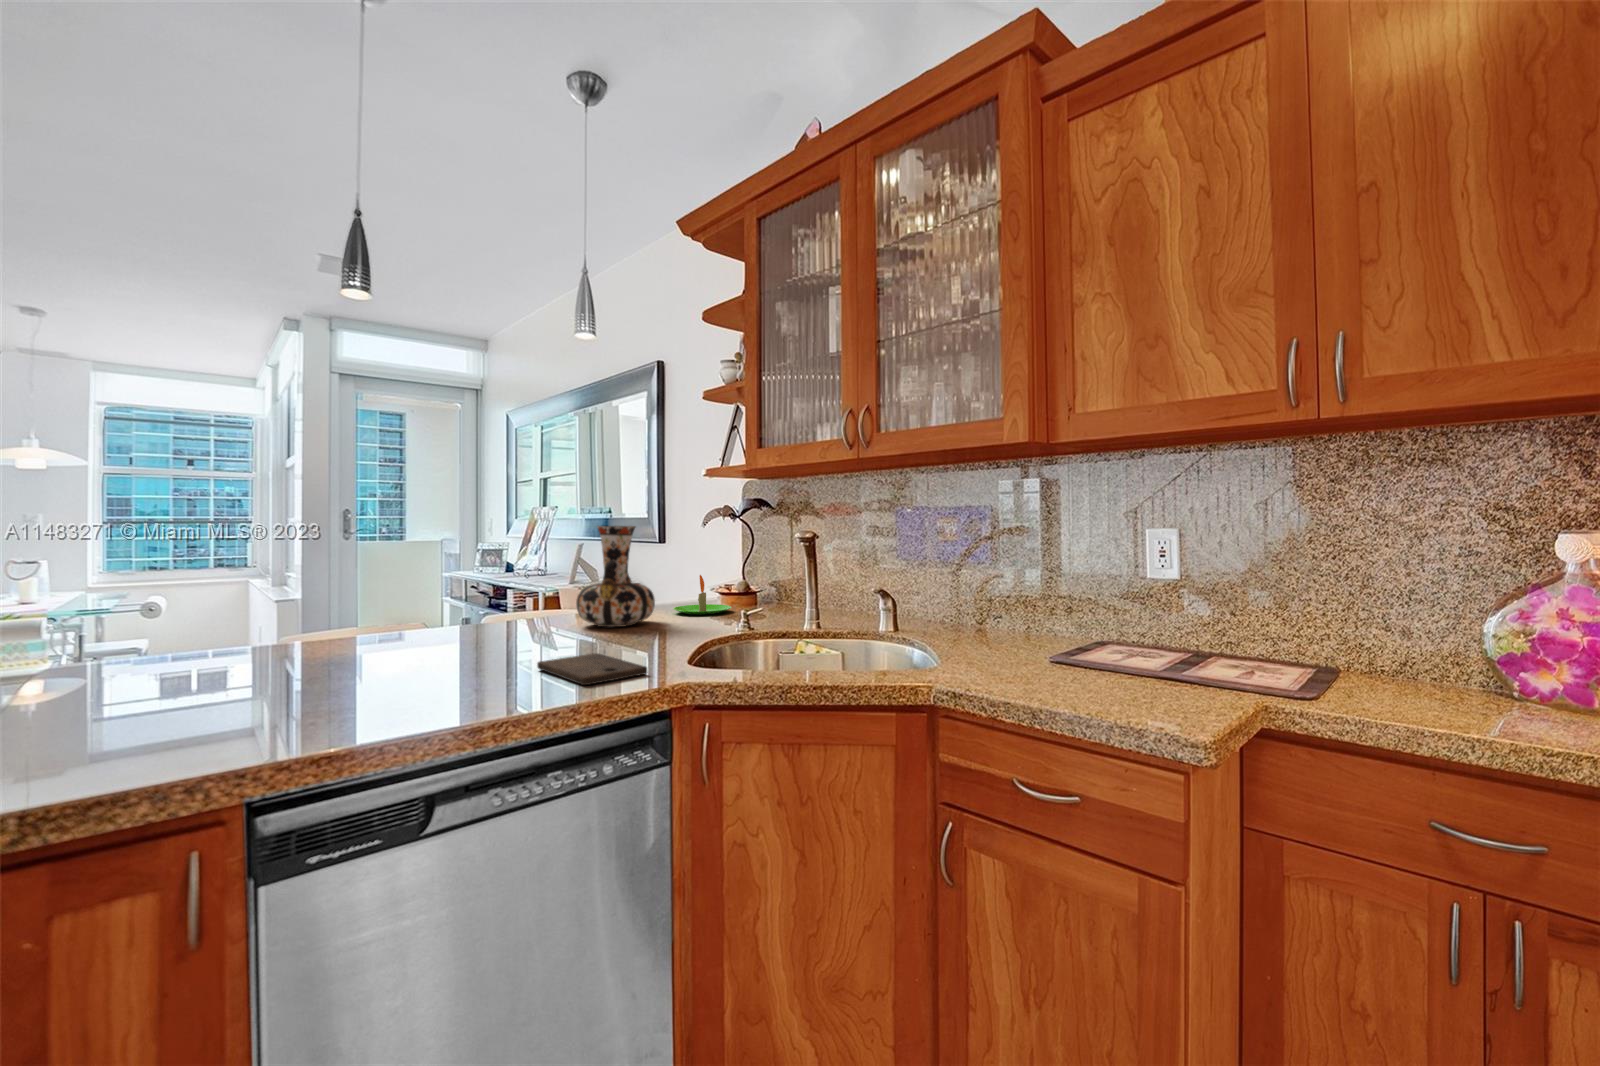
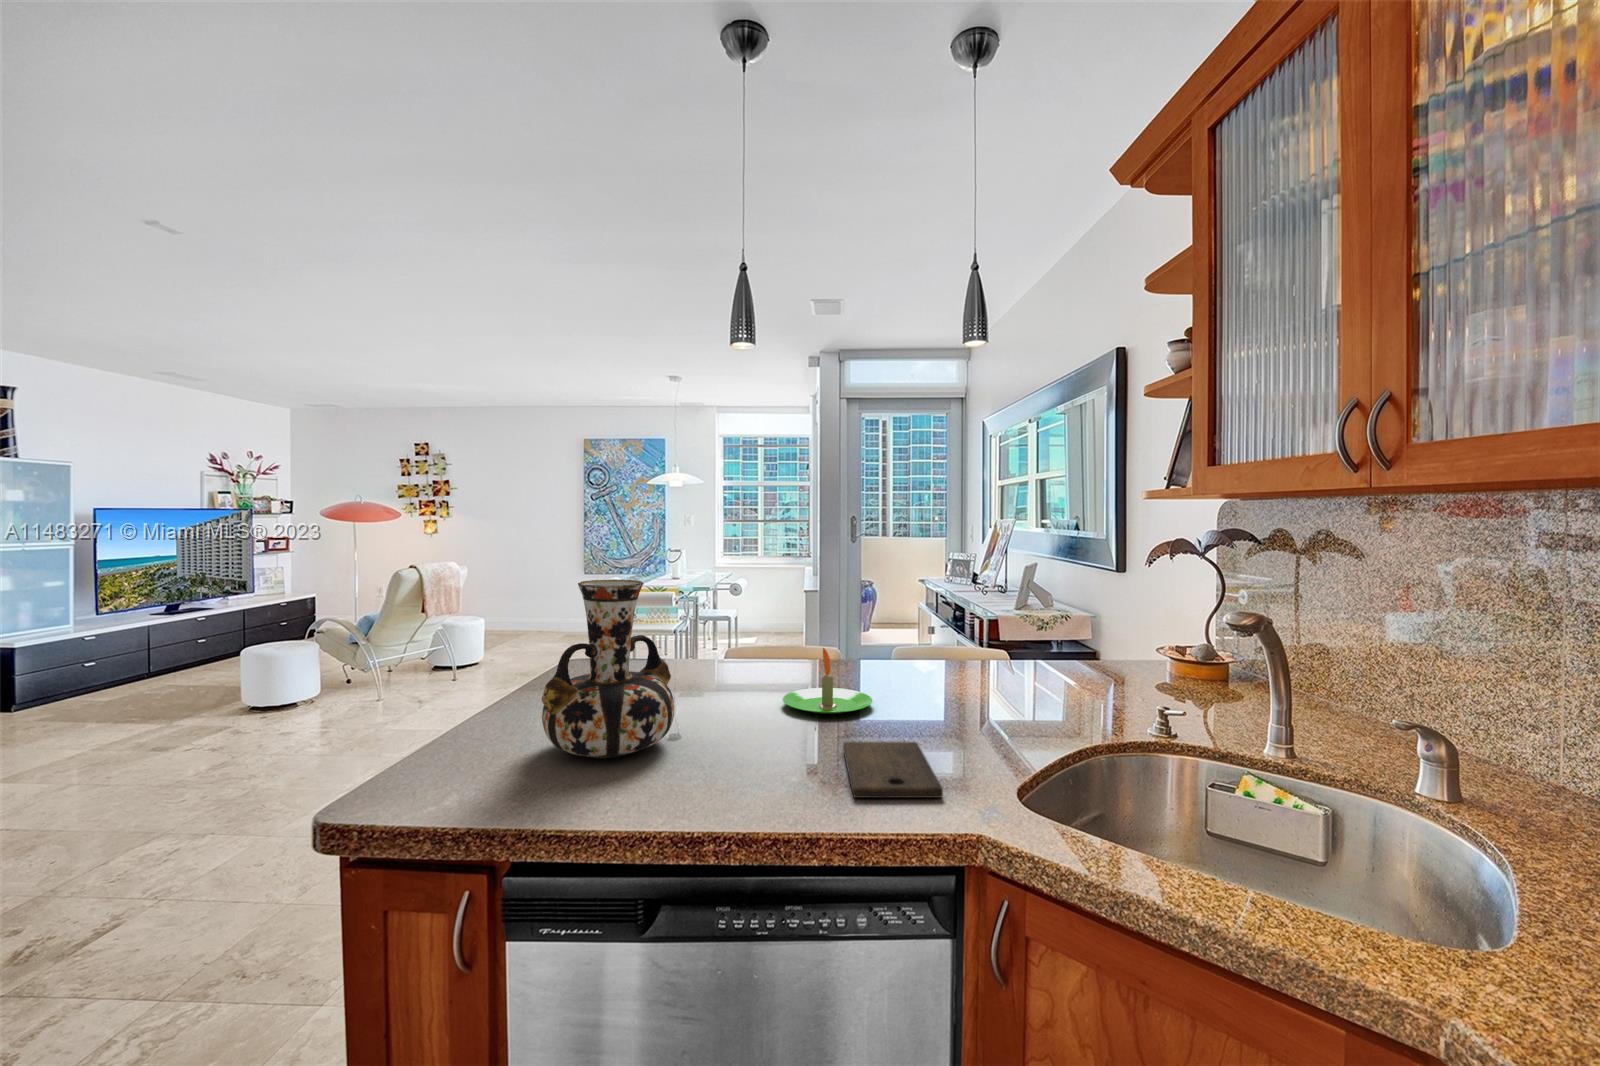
vase: present [576,526,655,627] -> present [542,579,675,758]
candle: present [673,575,732,615] -> present [782,648,872,714]

